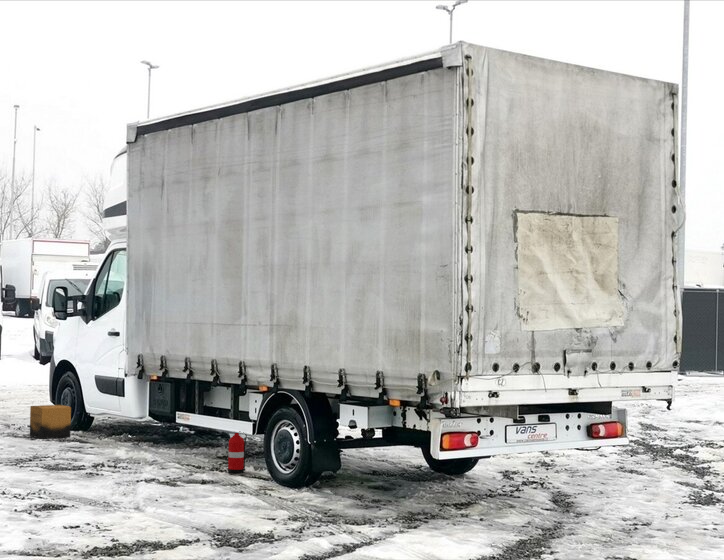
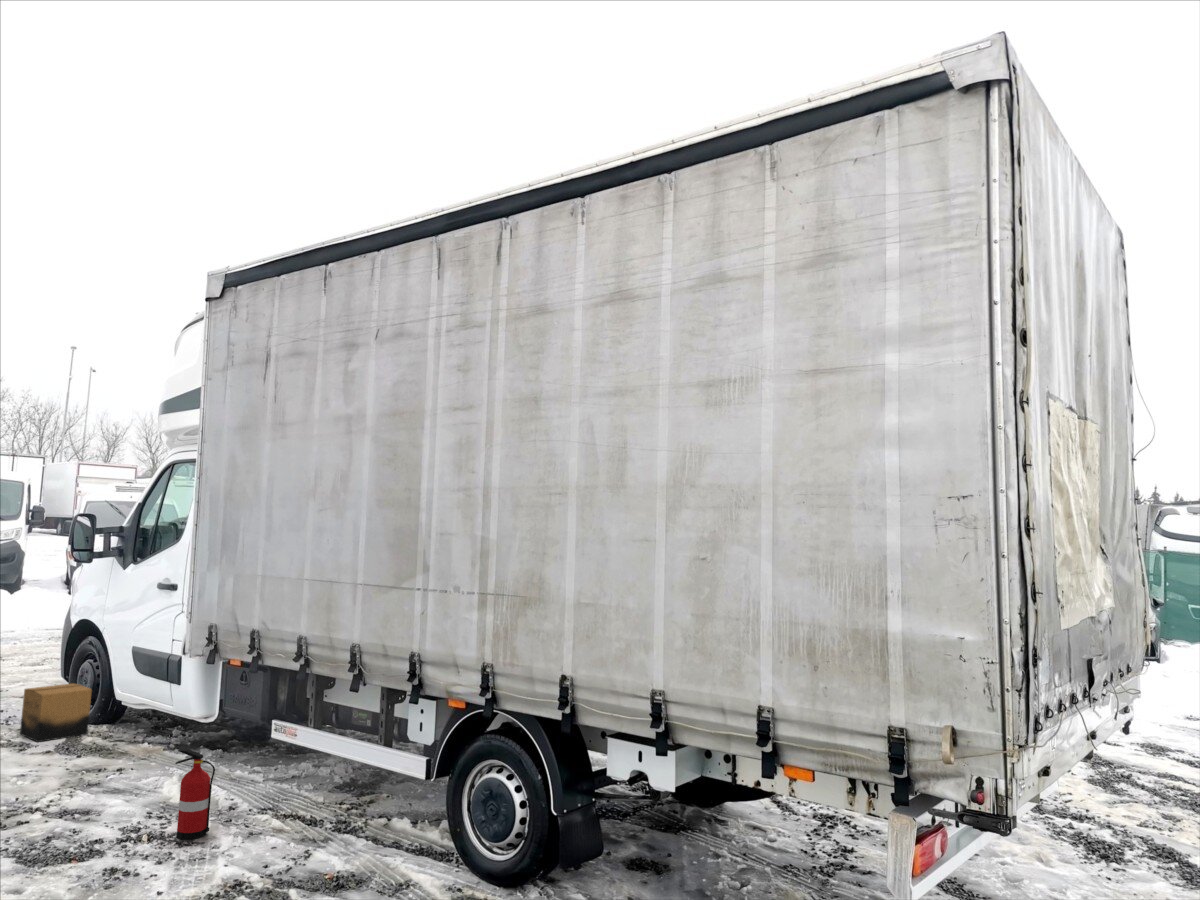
fire extinguisher: present [228,431,247,473] -> present [175,749,215,840]

